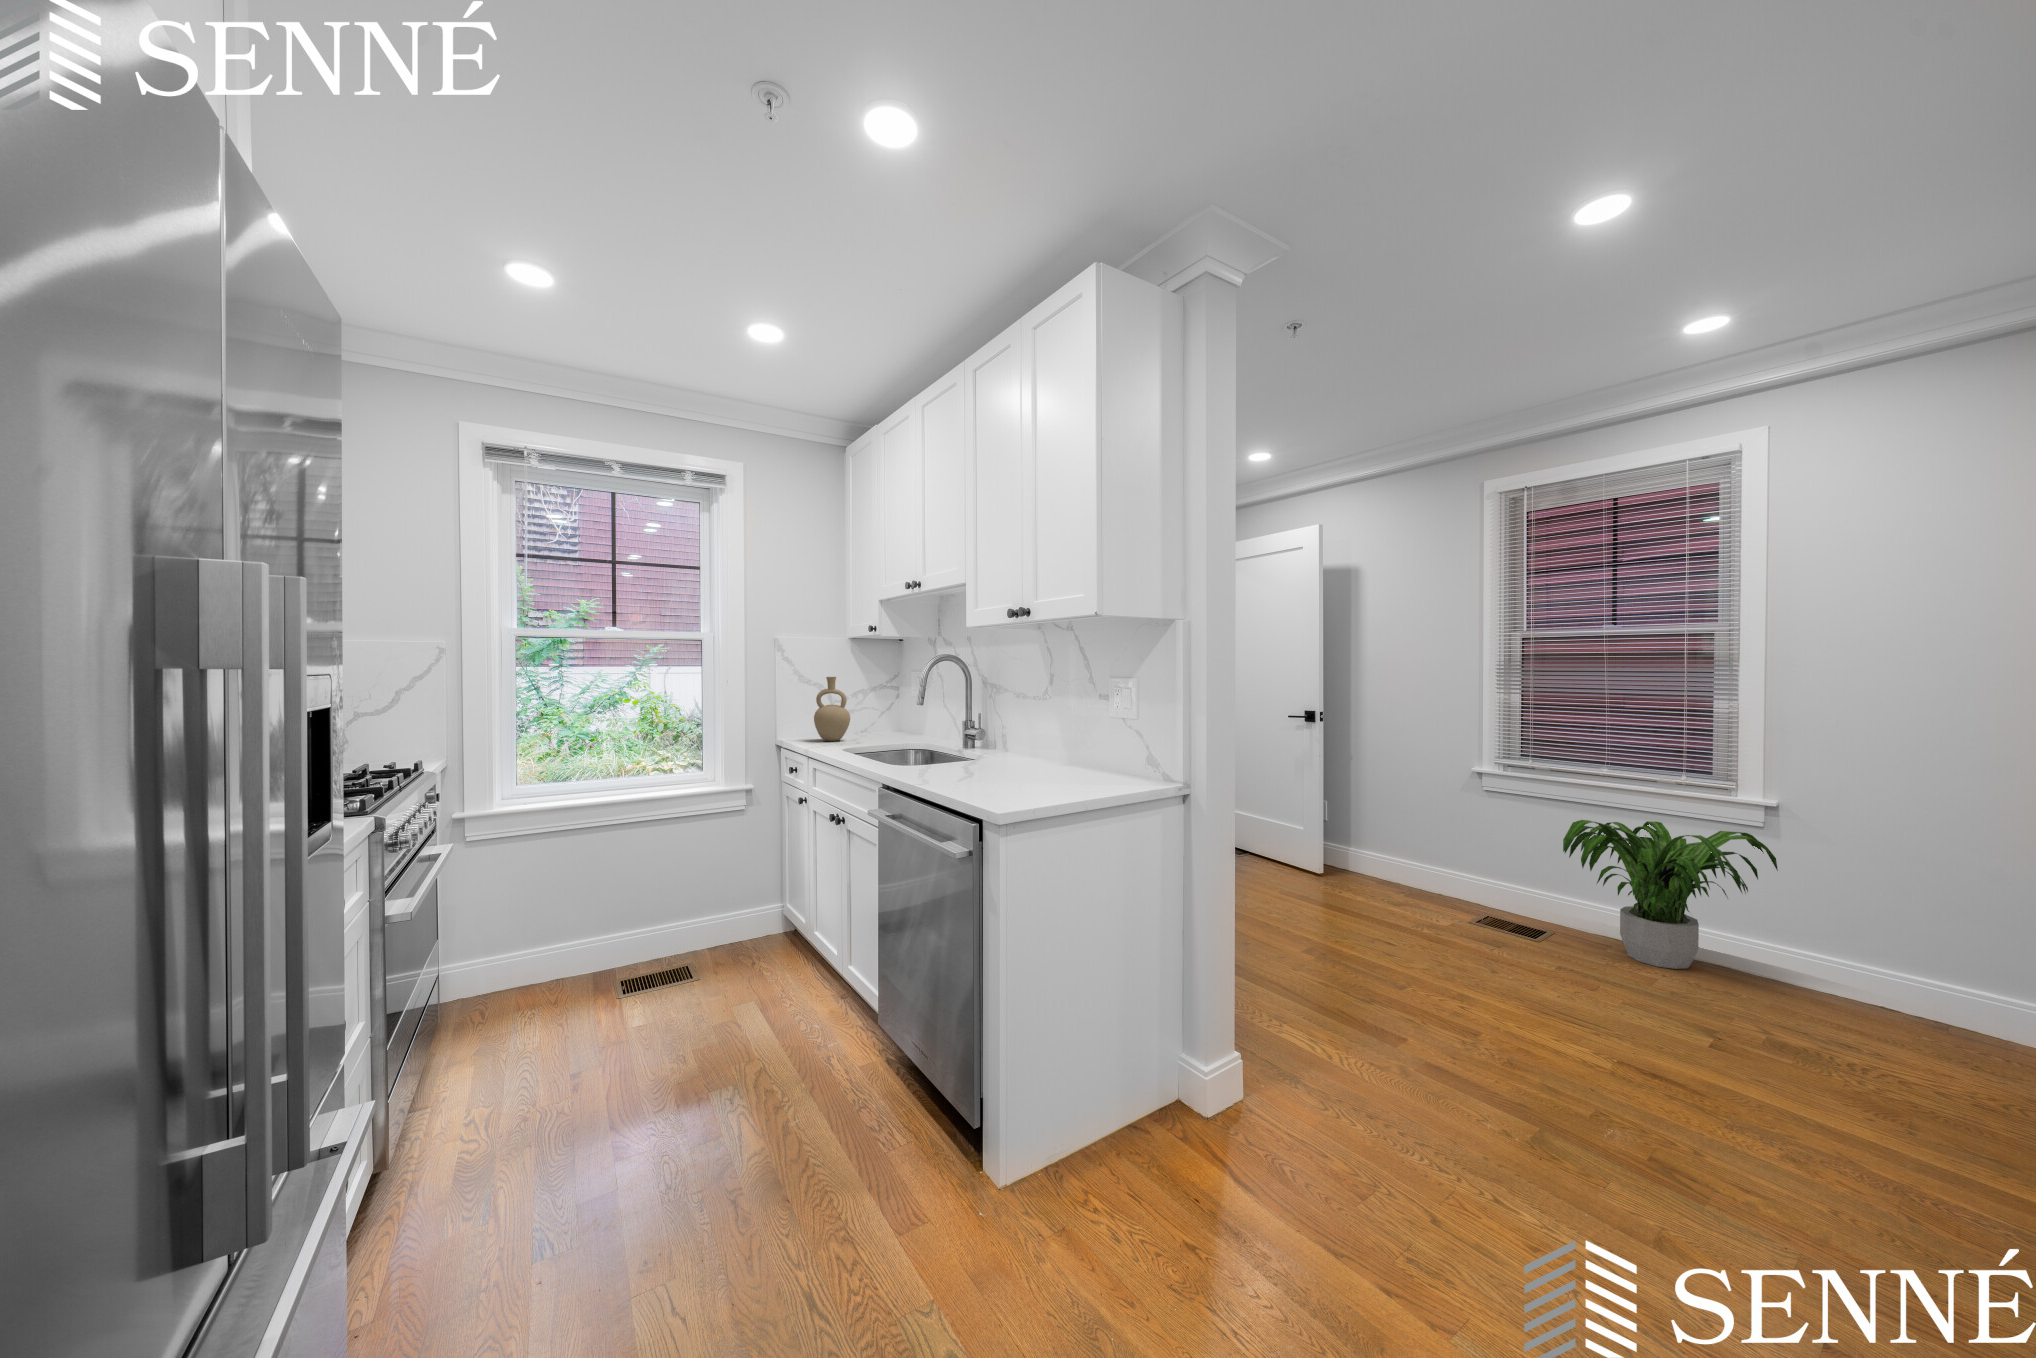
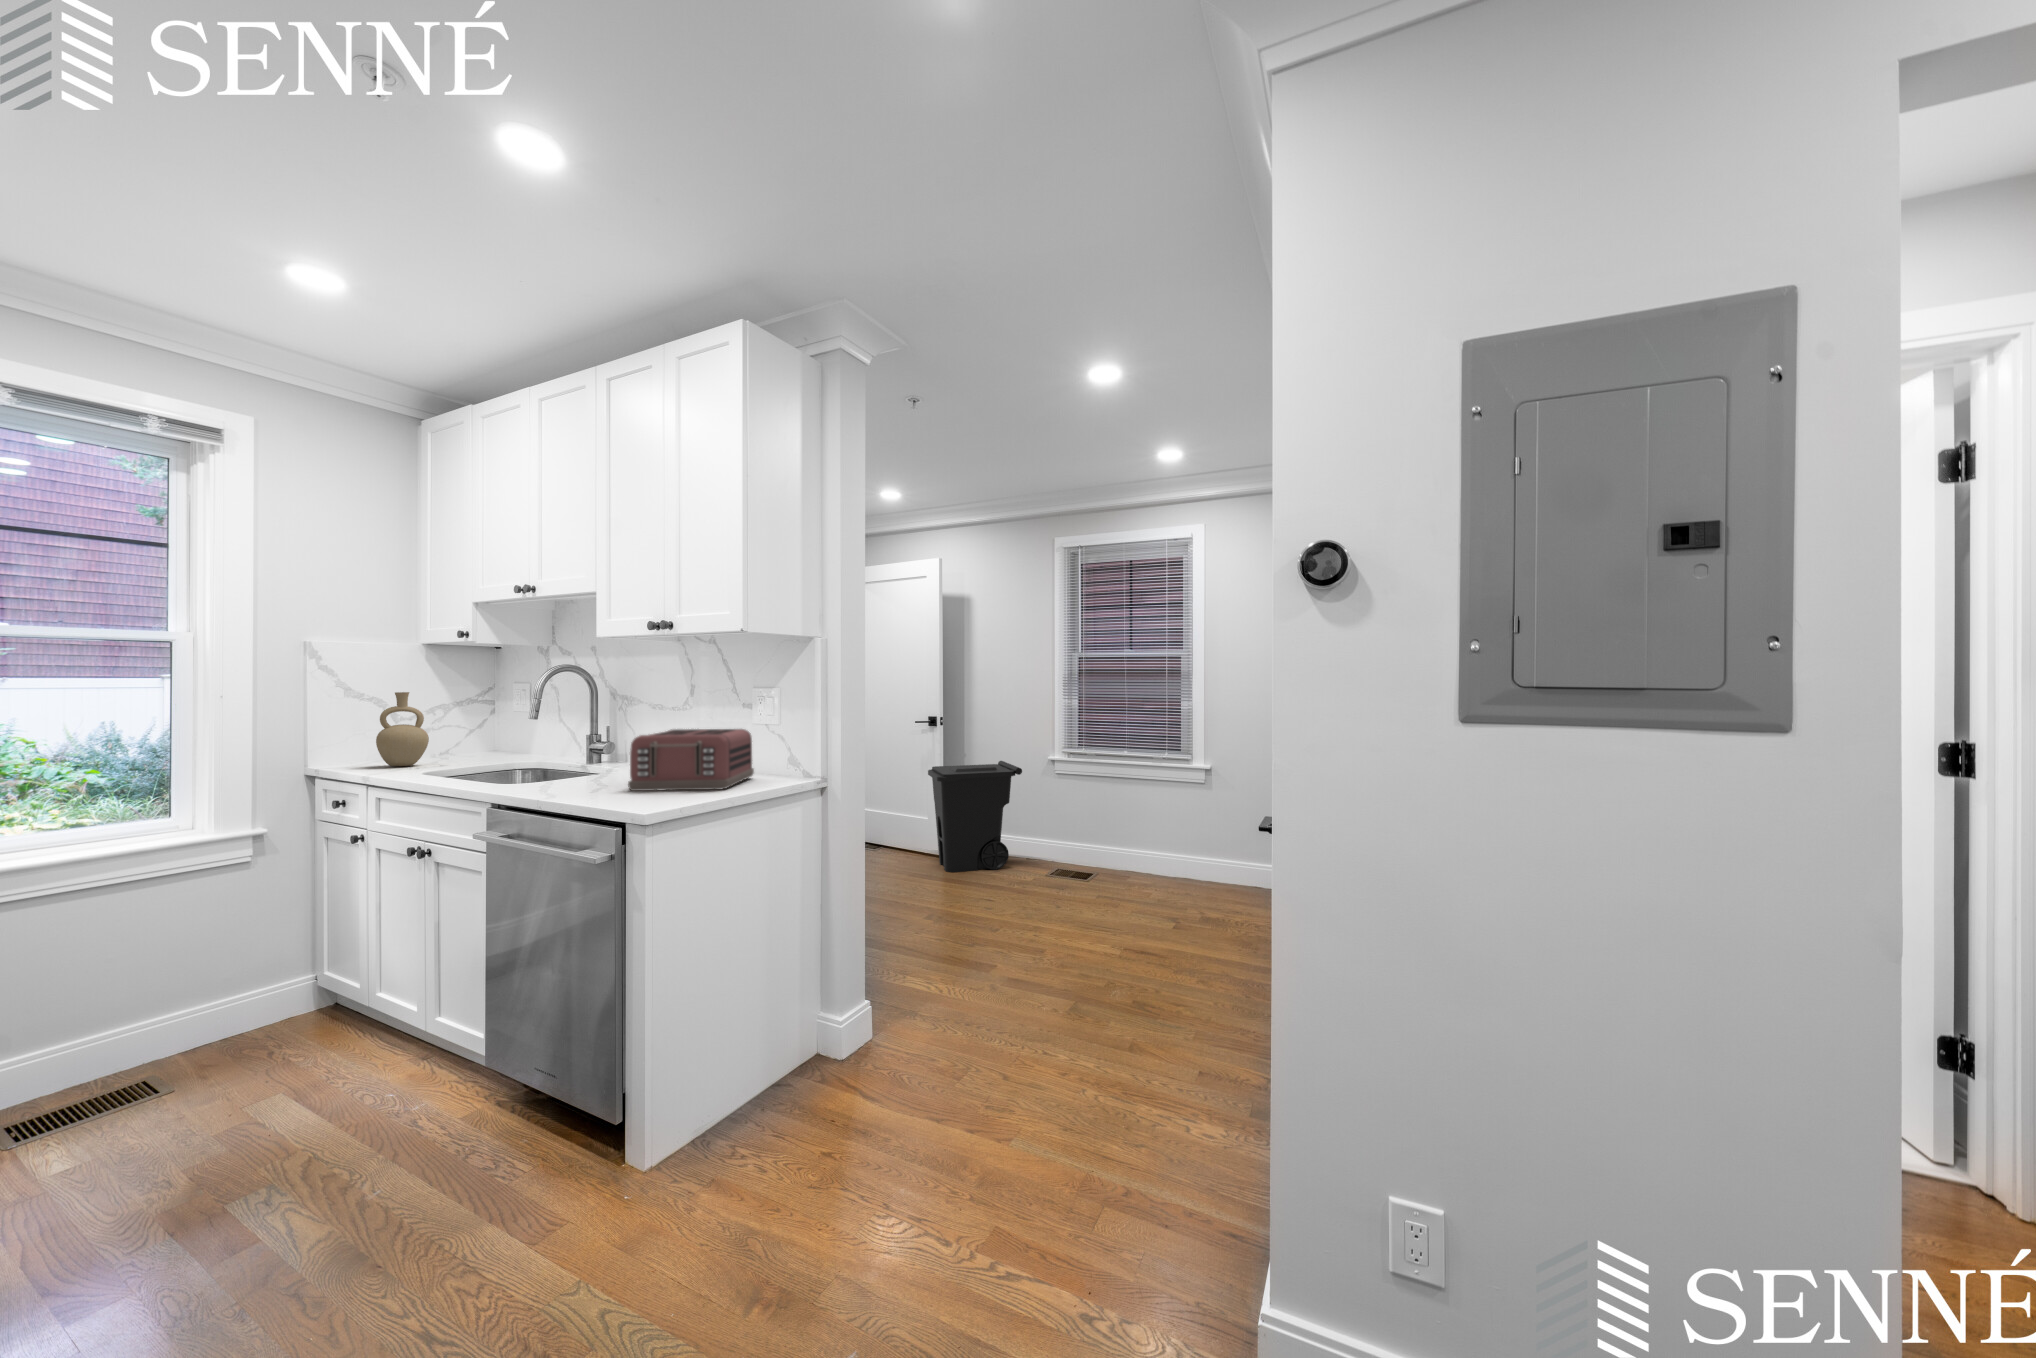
toaster: none [990,721,1115,790] -> present [628,729,754,791]
trash can: none [1317,762,1441,894] -> present [928,761,1022,872]
potted plant: present [1563,820,1778,969] -> none [1101,792,1220,895]

